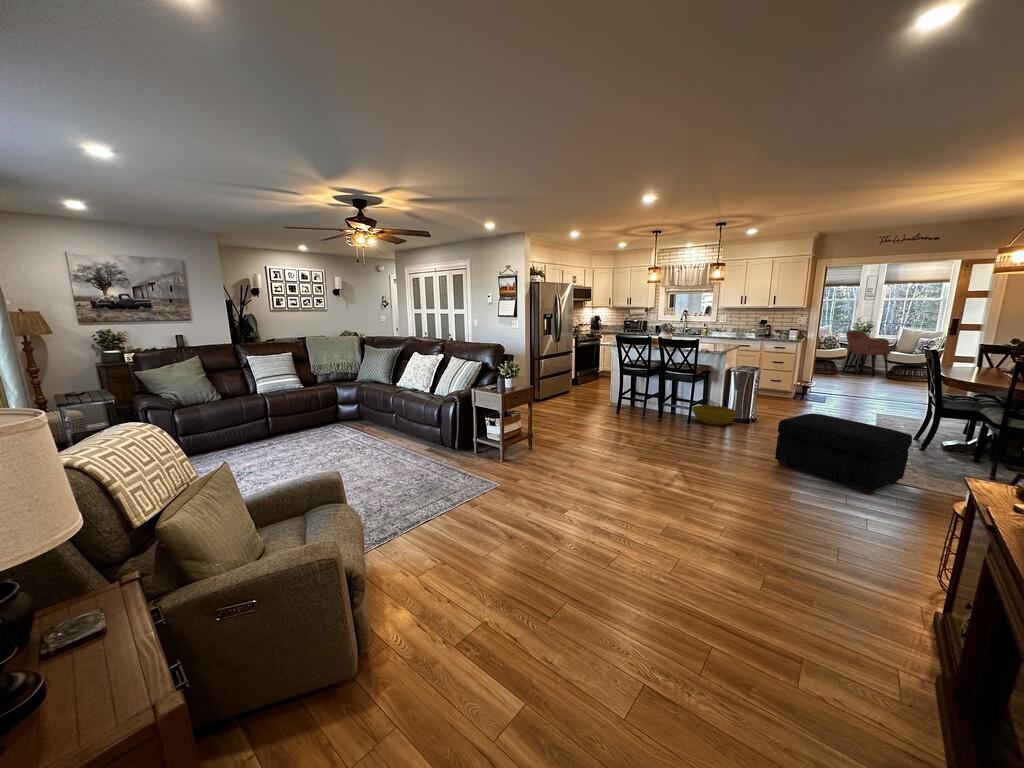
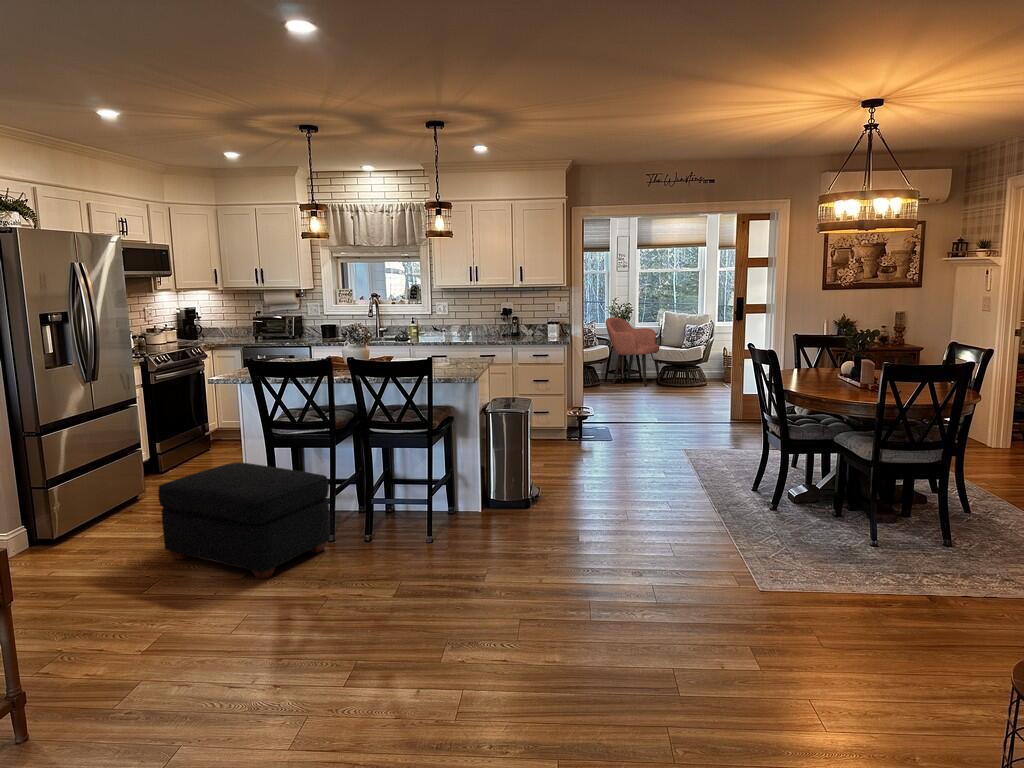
basket: present [692,403,737,425] -> none [428,479,510,525]
ottoman: present [775,414,912,495] -> present [158,462,330,579]

